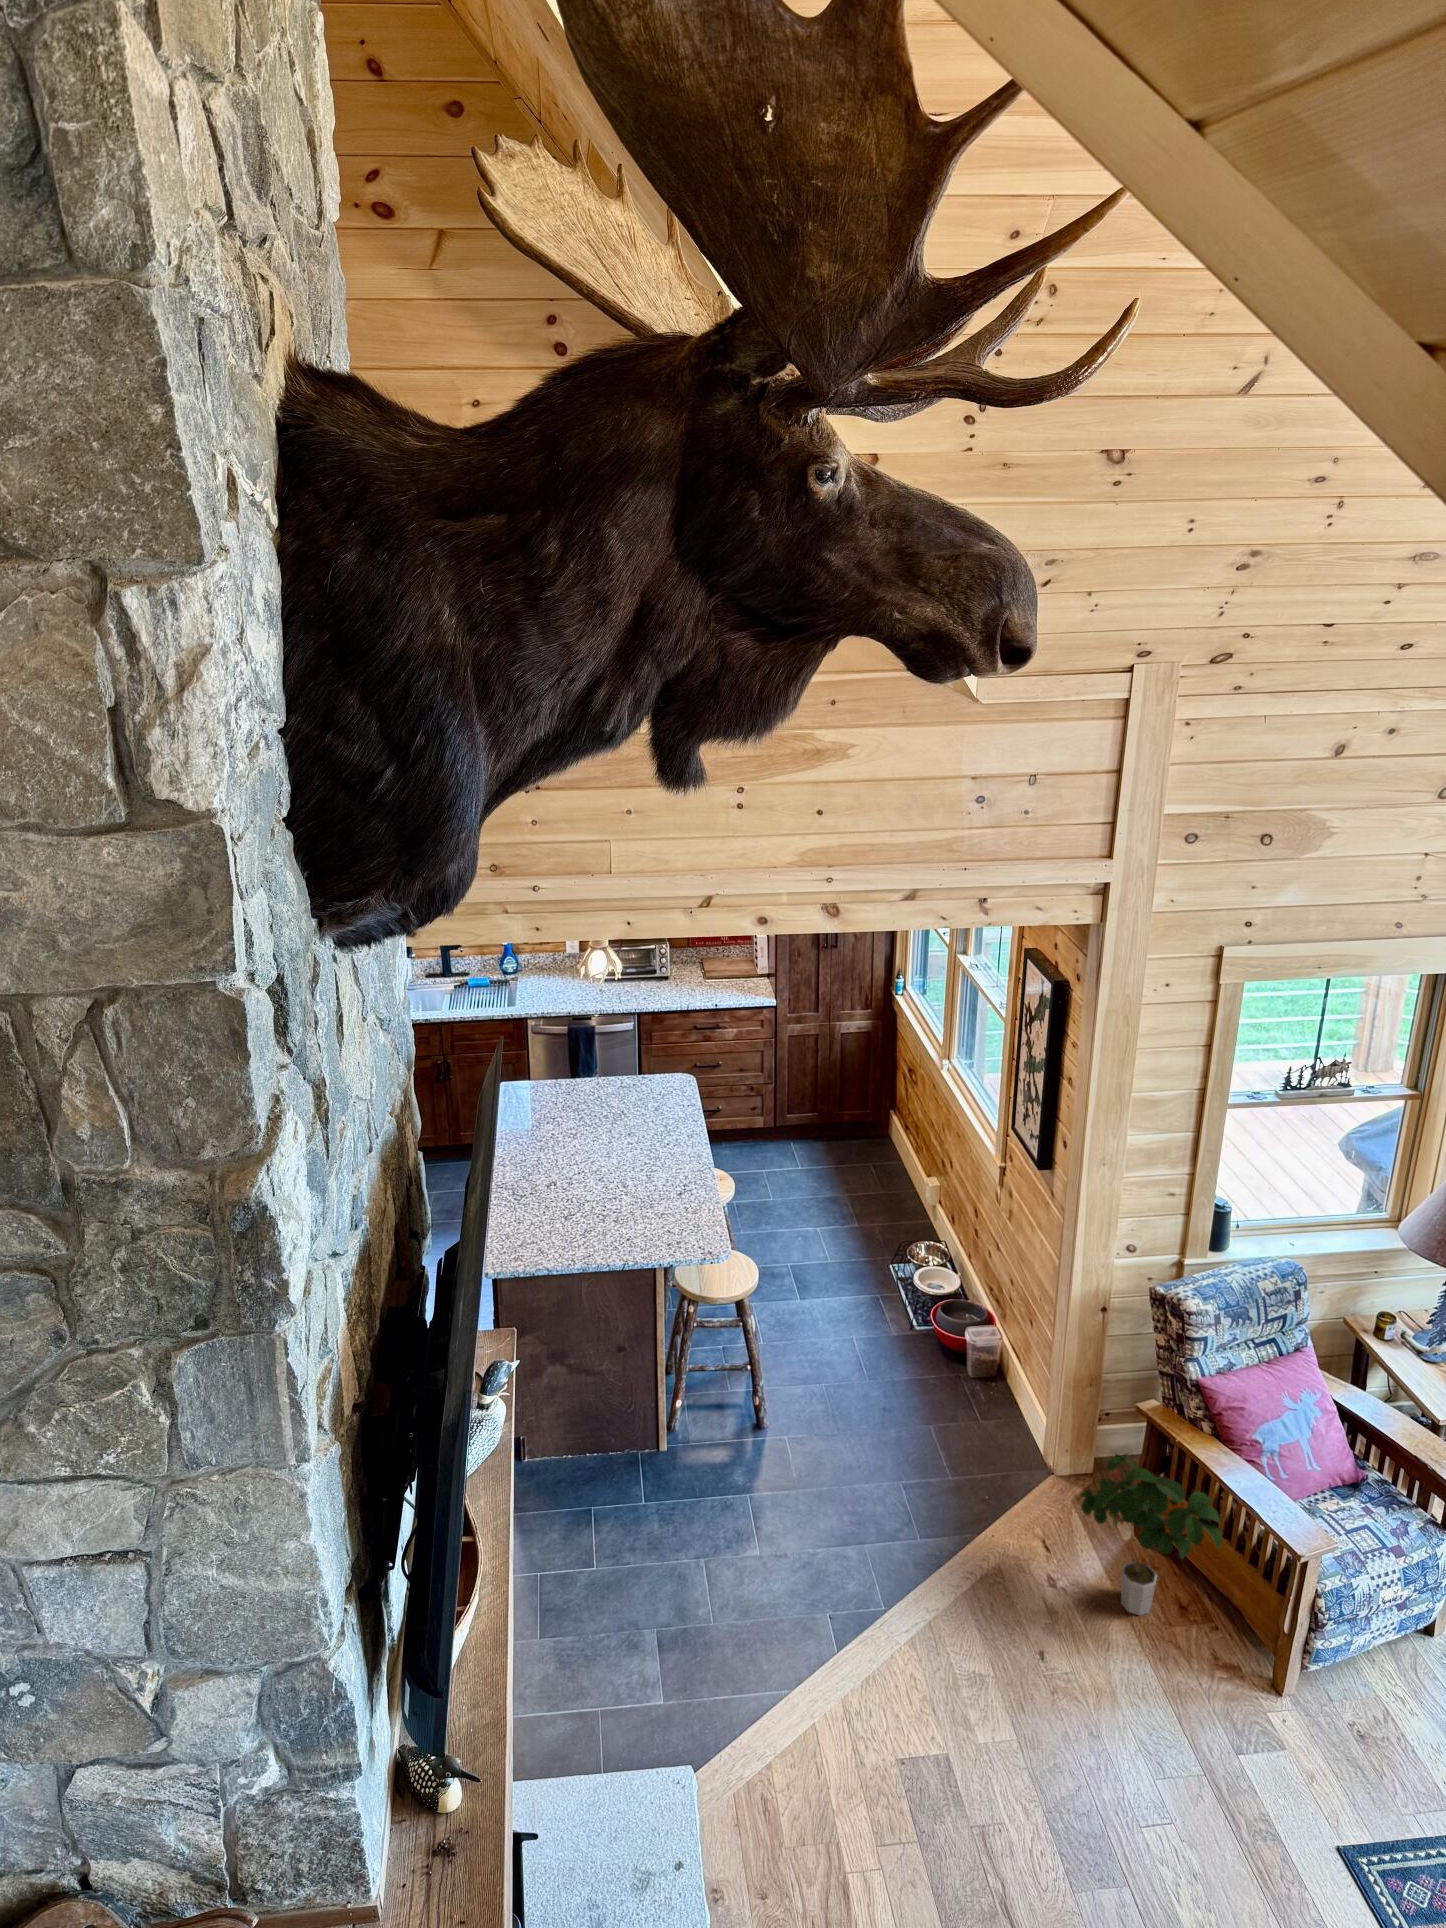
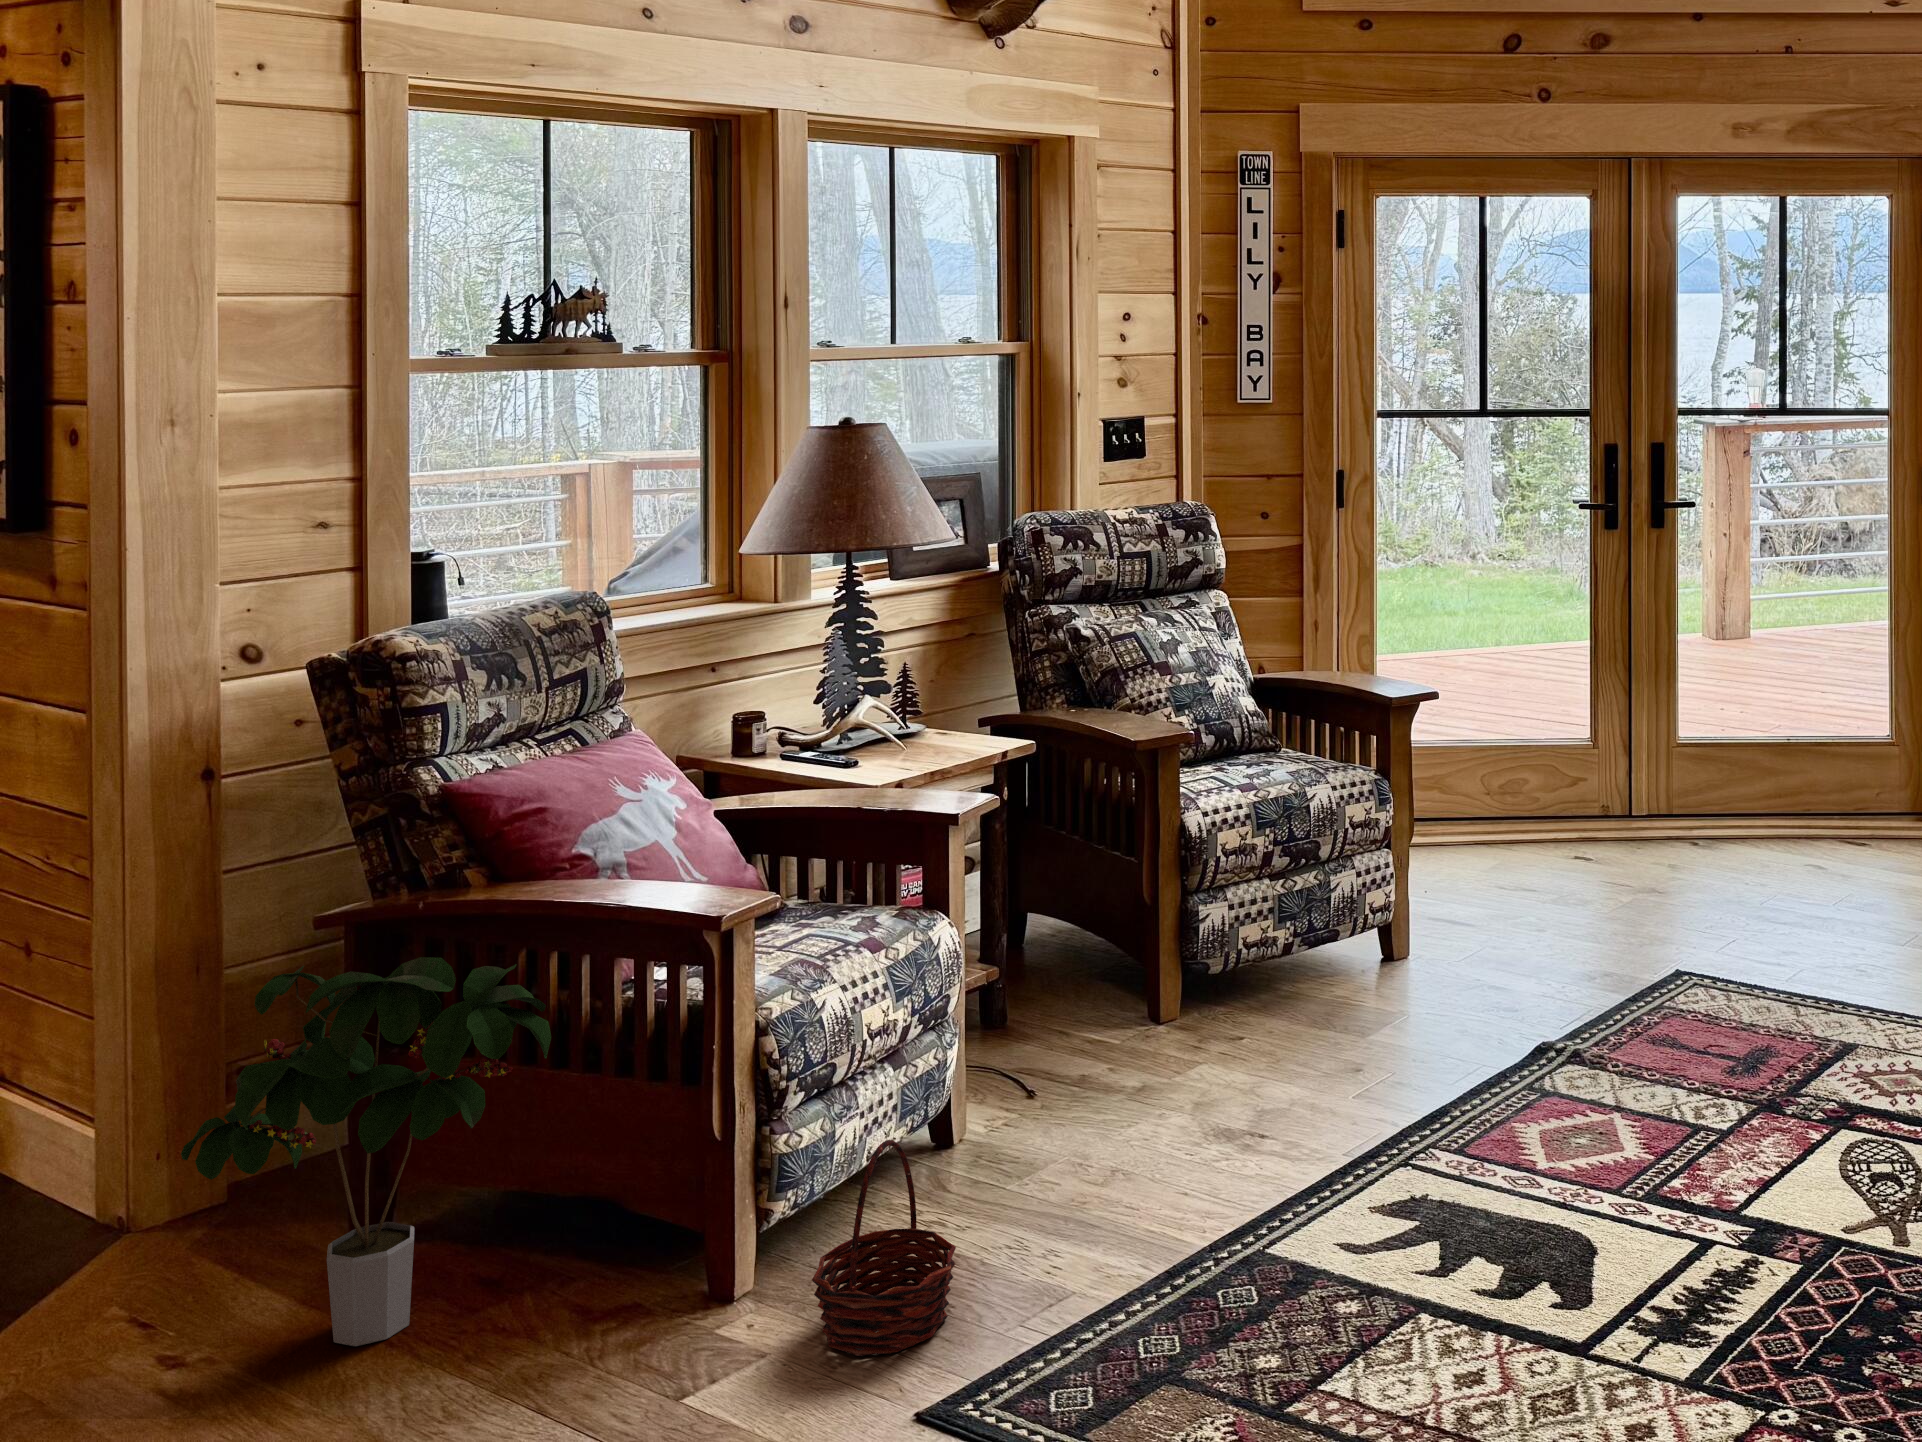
basket: none [1312,1699,1389,1798] -> present [812,1140,956,1356]

